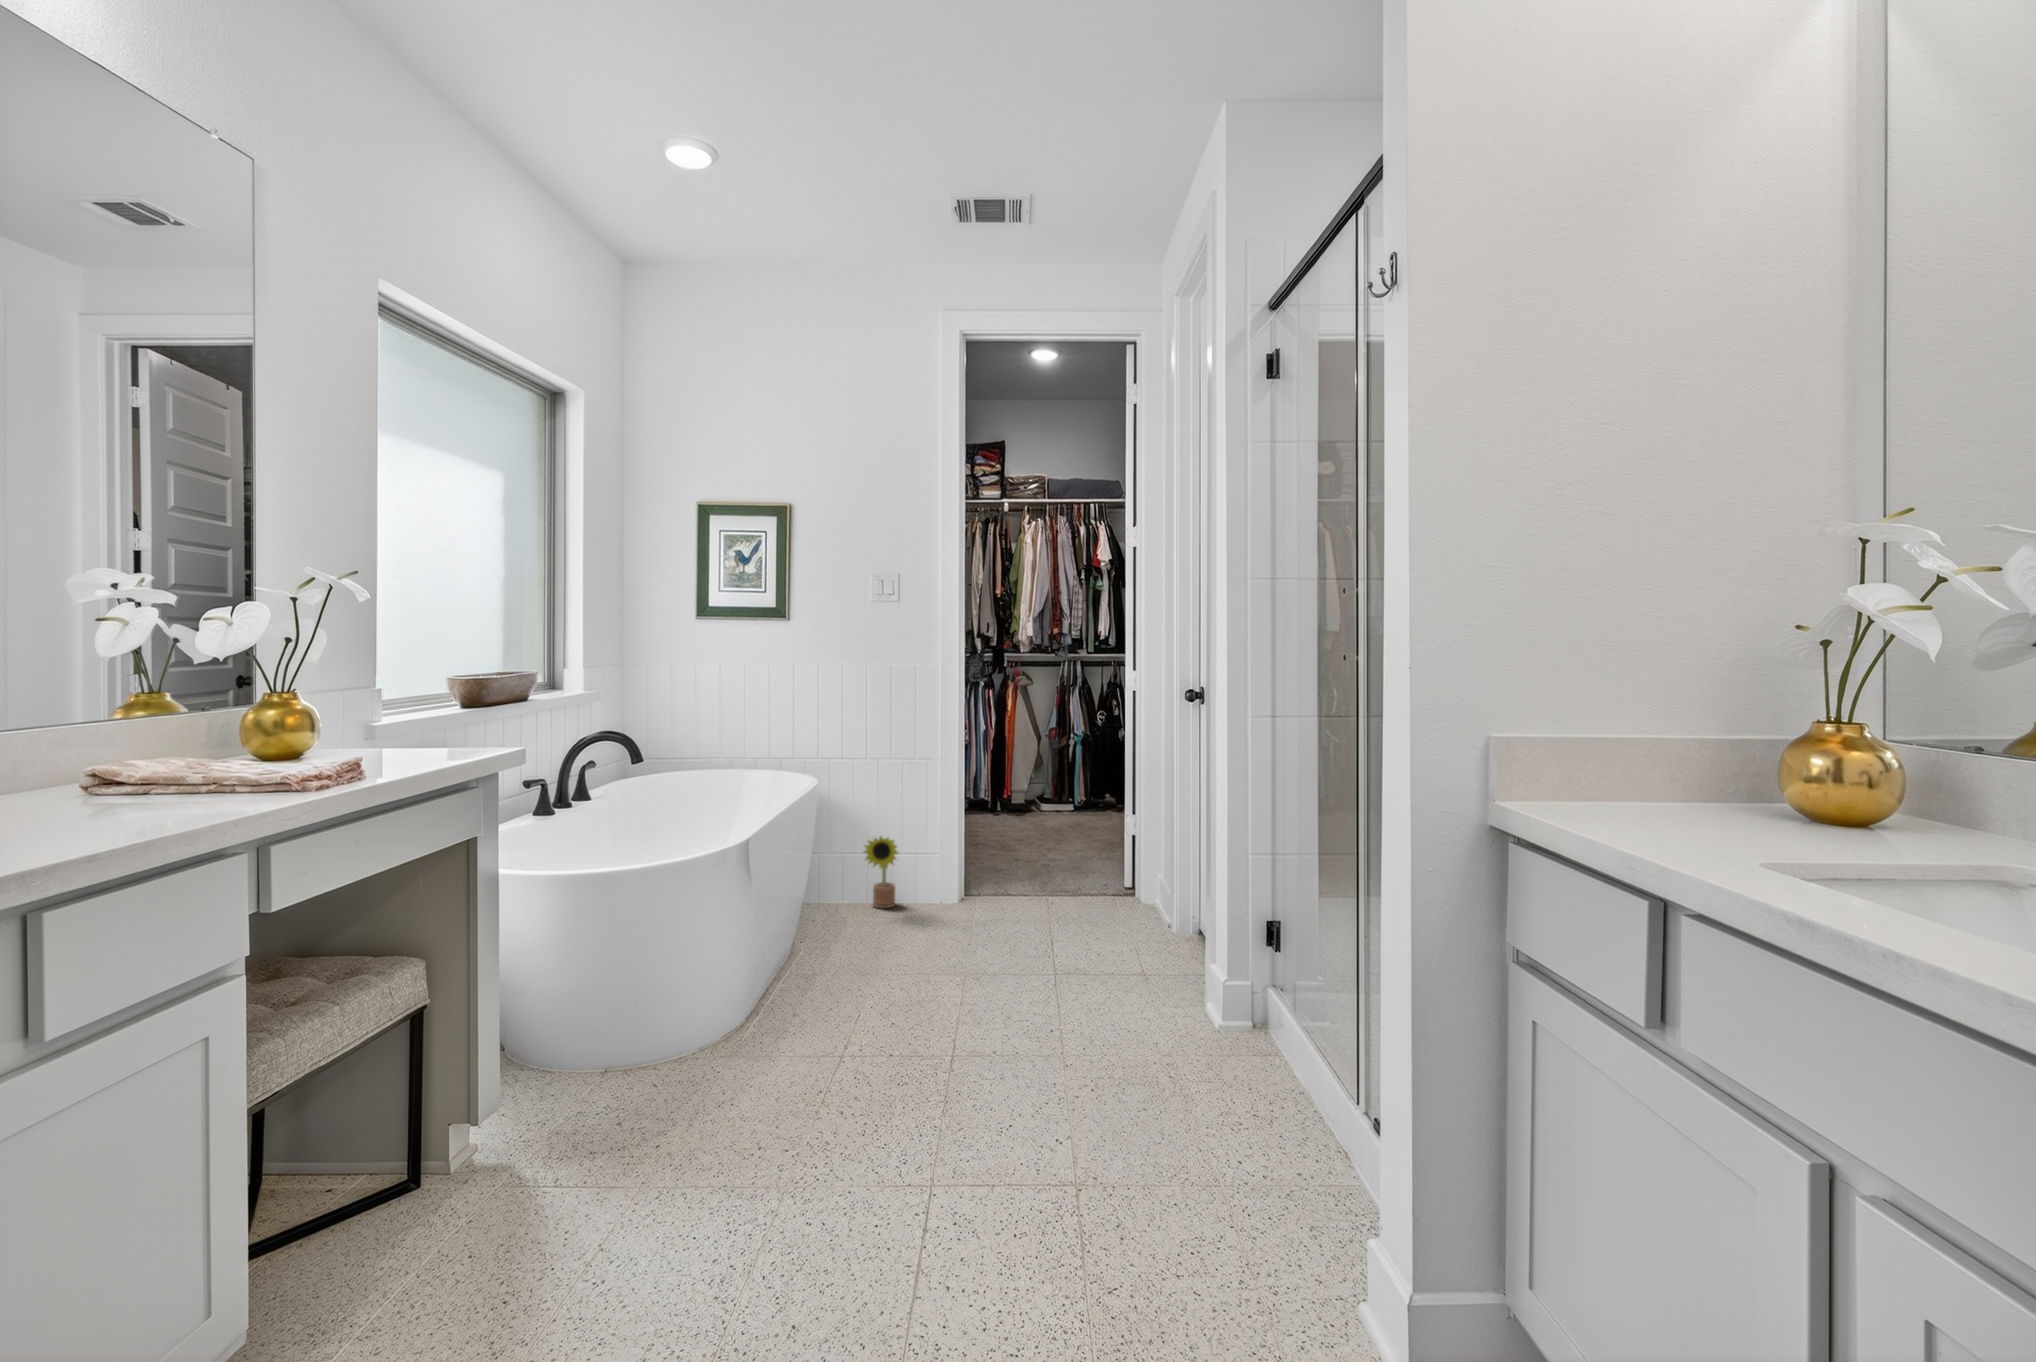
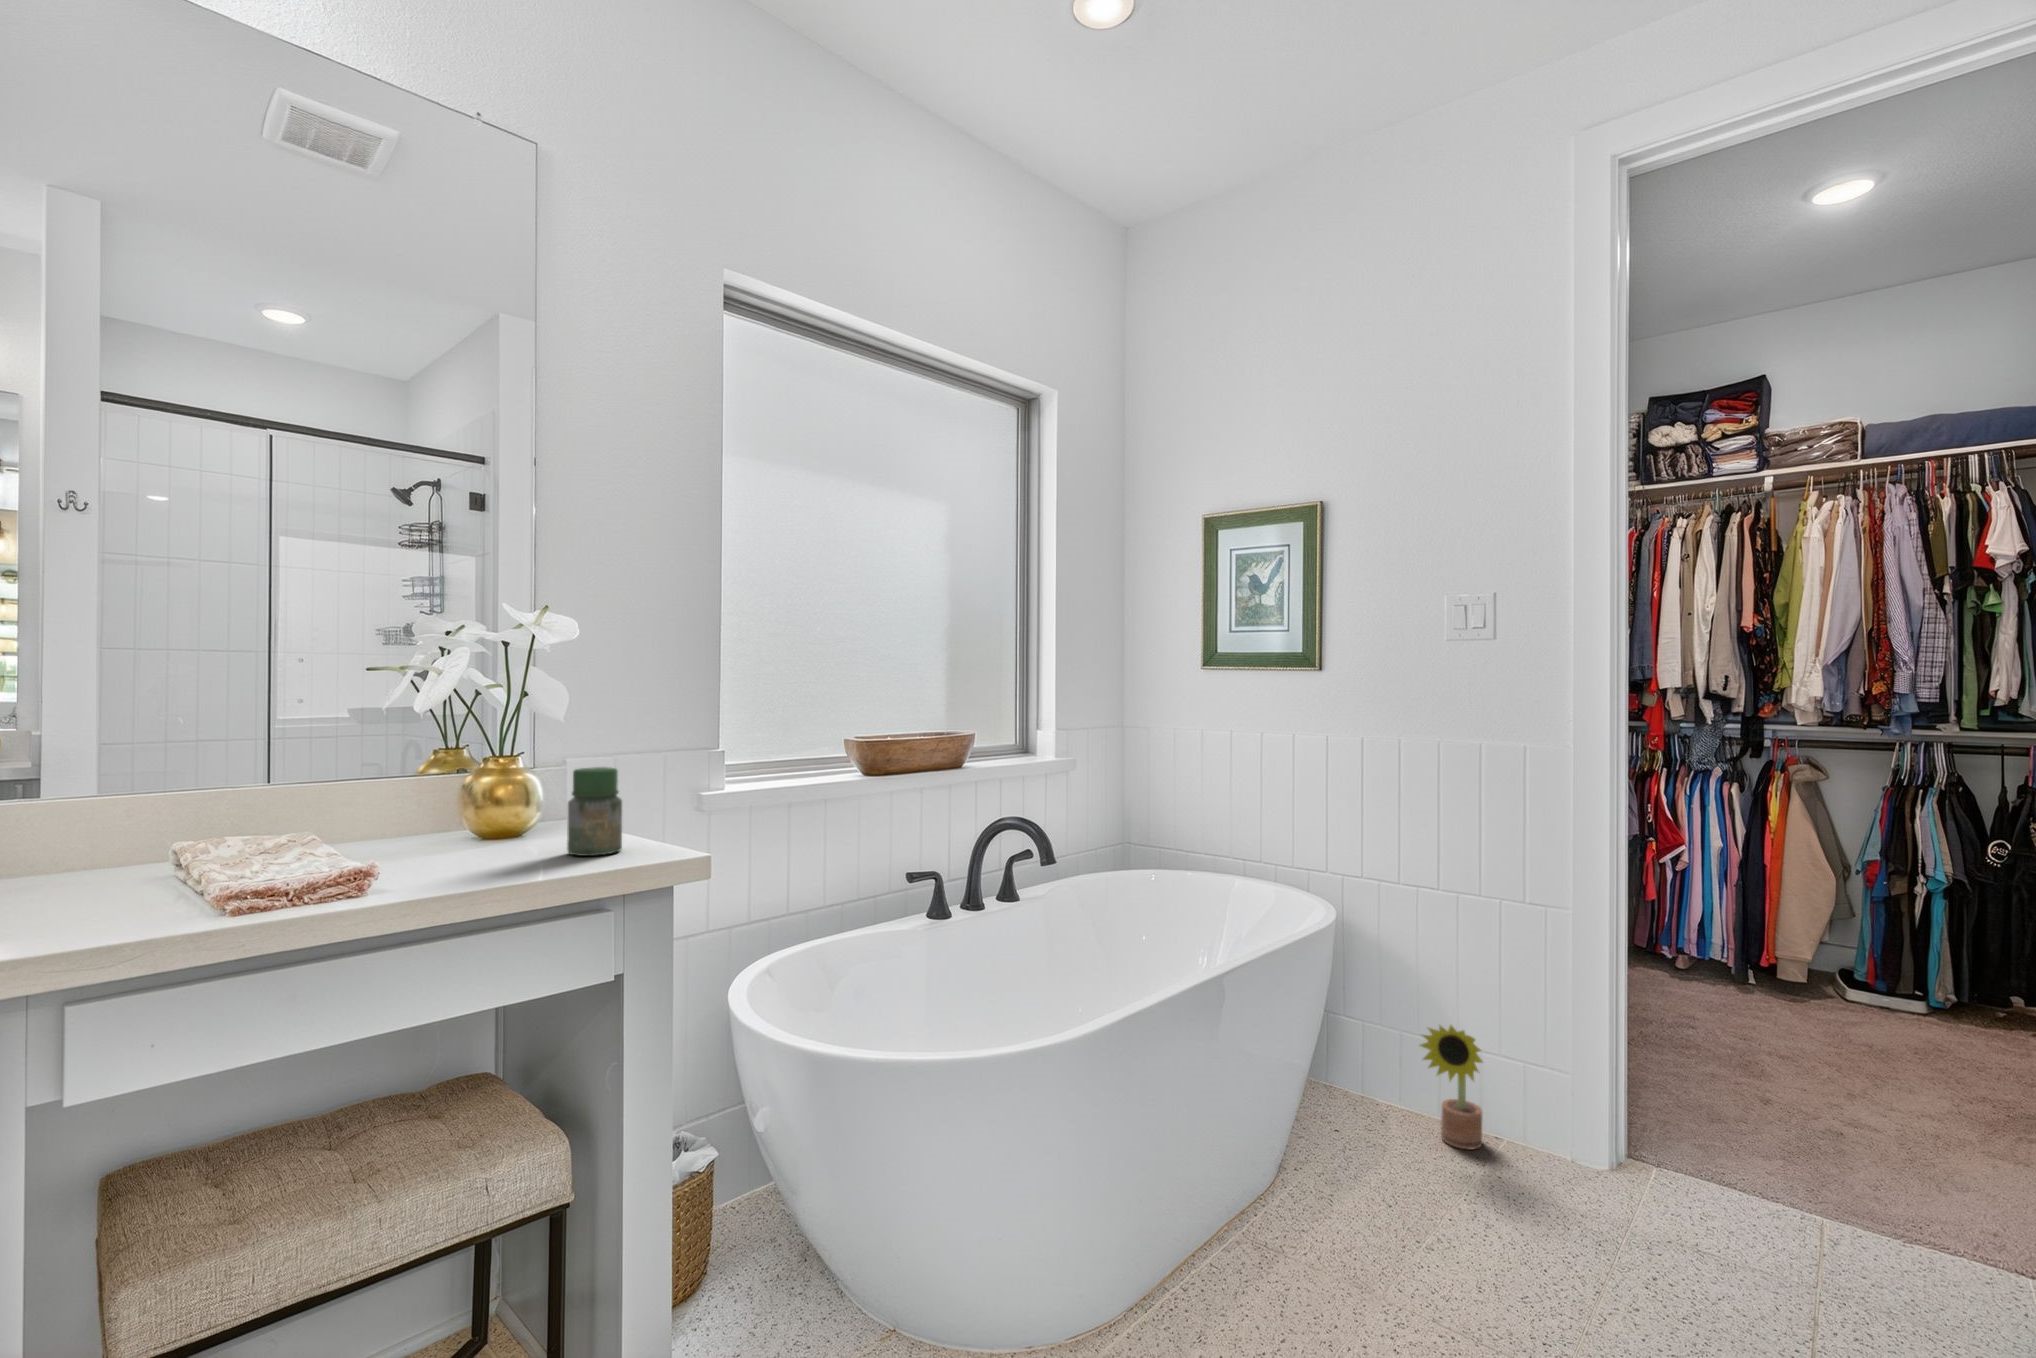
jar: none [409,695,453,757] -> present [567,767,622,856]

